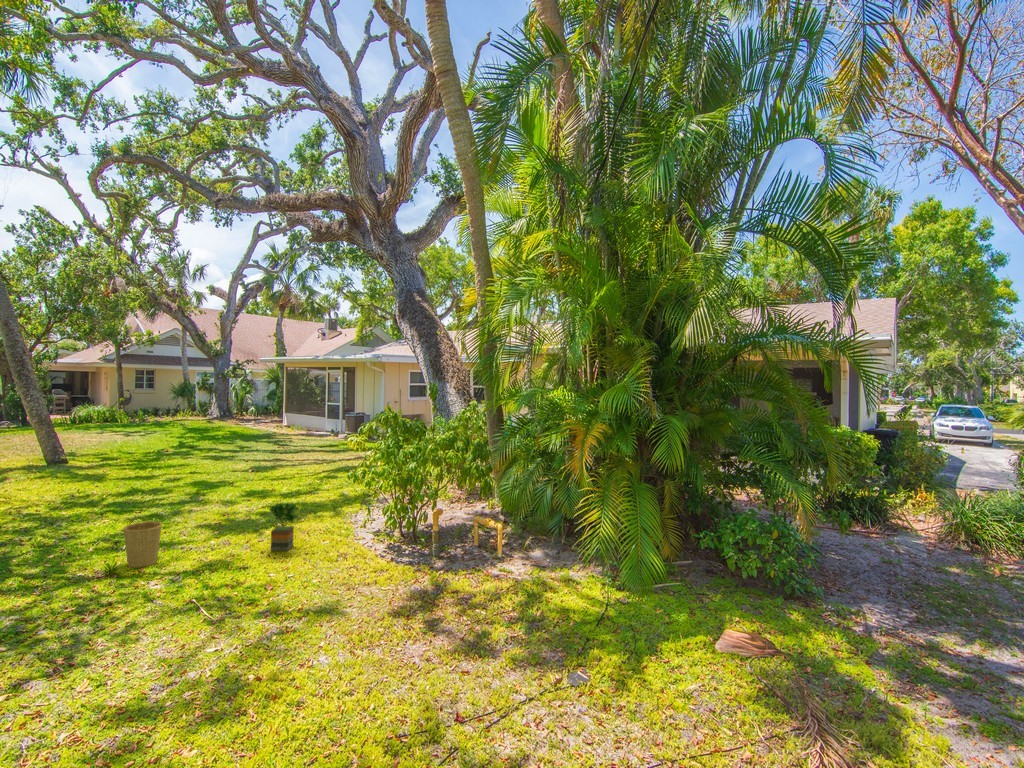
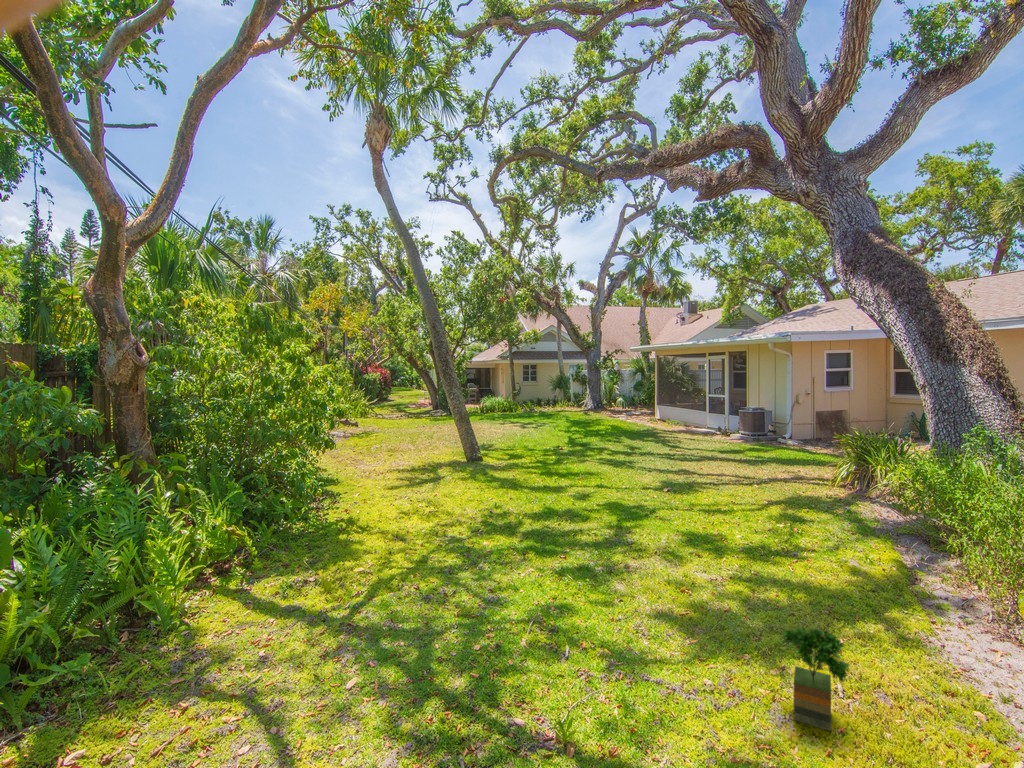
basket: present [123,516,162,568] -> none [559,615,612,710]

